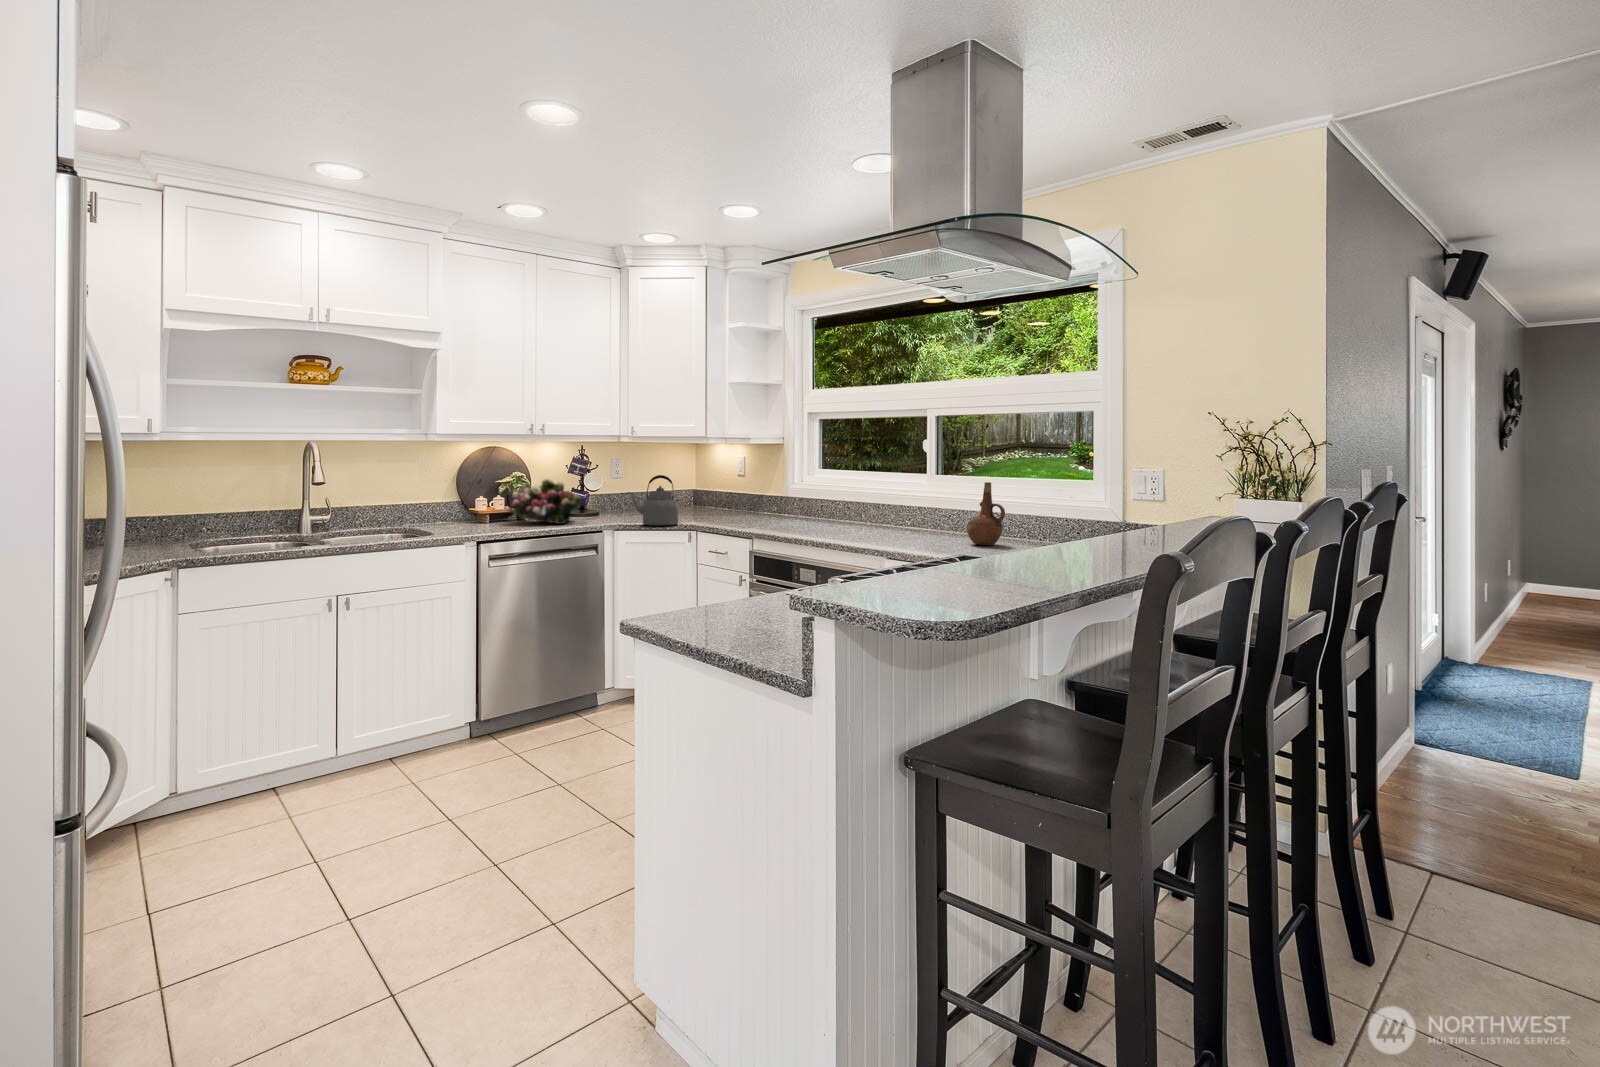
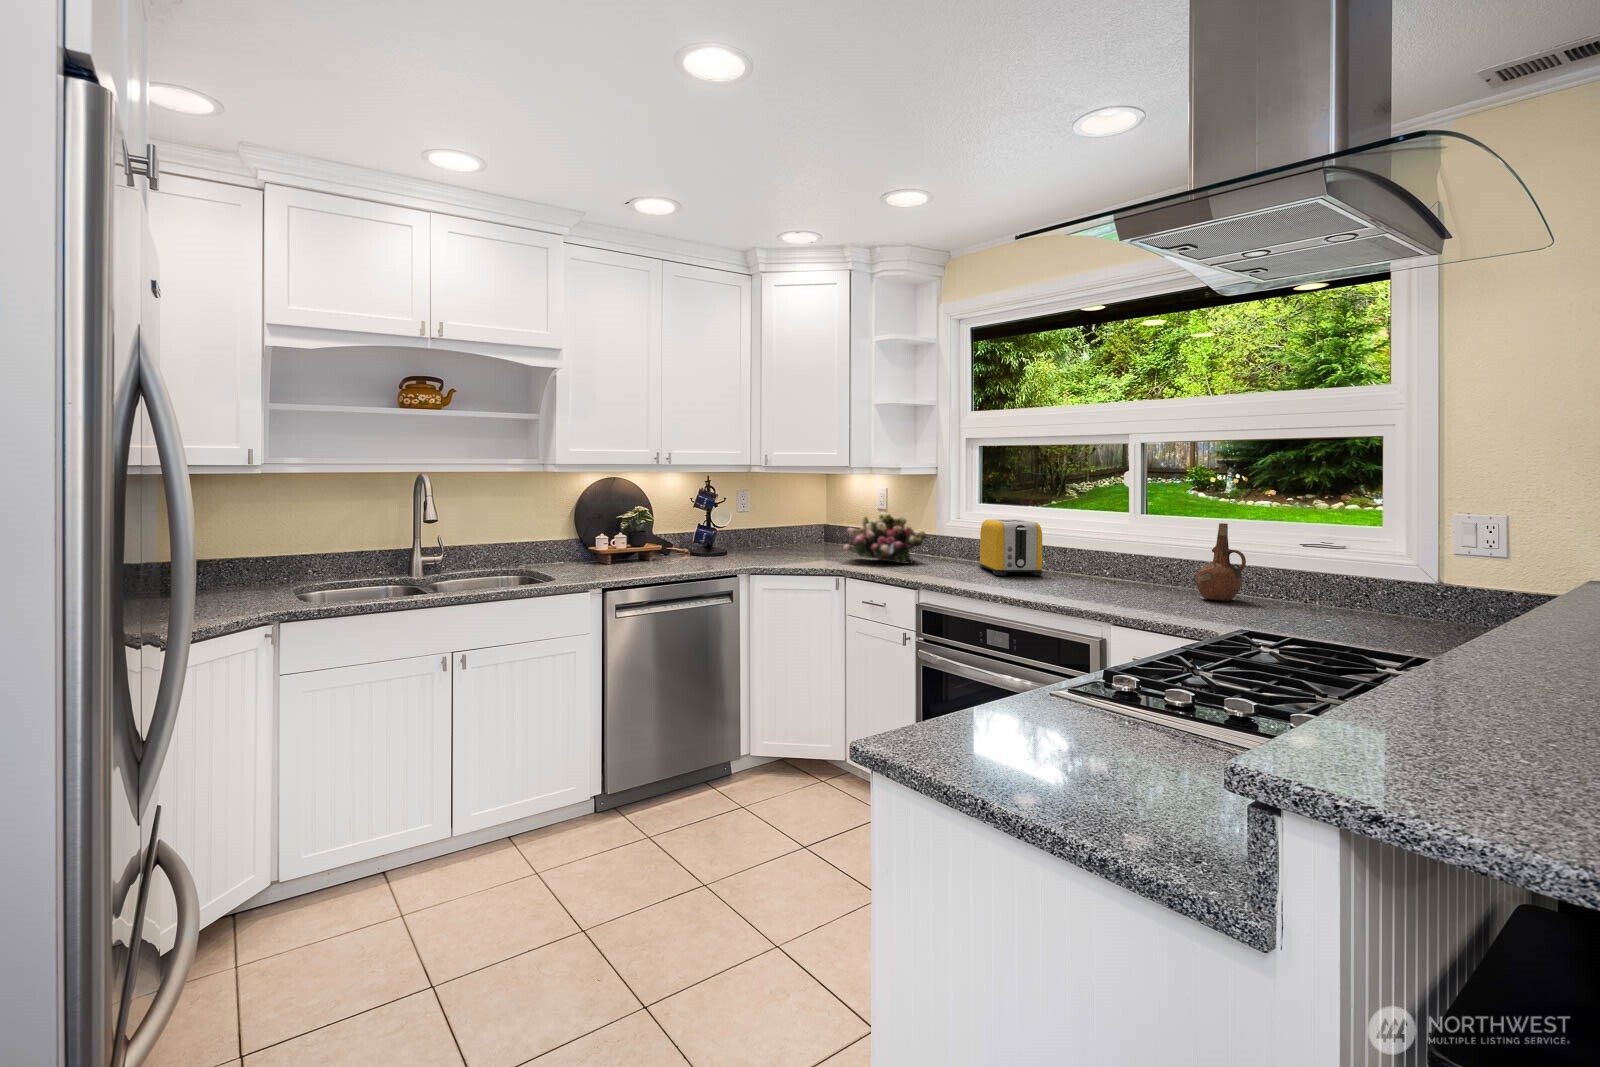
kettle: present [627,475,678,525] -> none [765,510,824,569]
flower arrangement: present [504,479,581,524] -> present [843,512,927,563]
toaster: none [812,483,859,529] -> present [980,520,1042,575]

